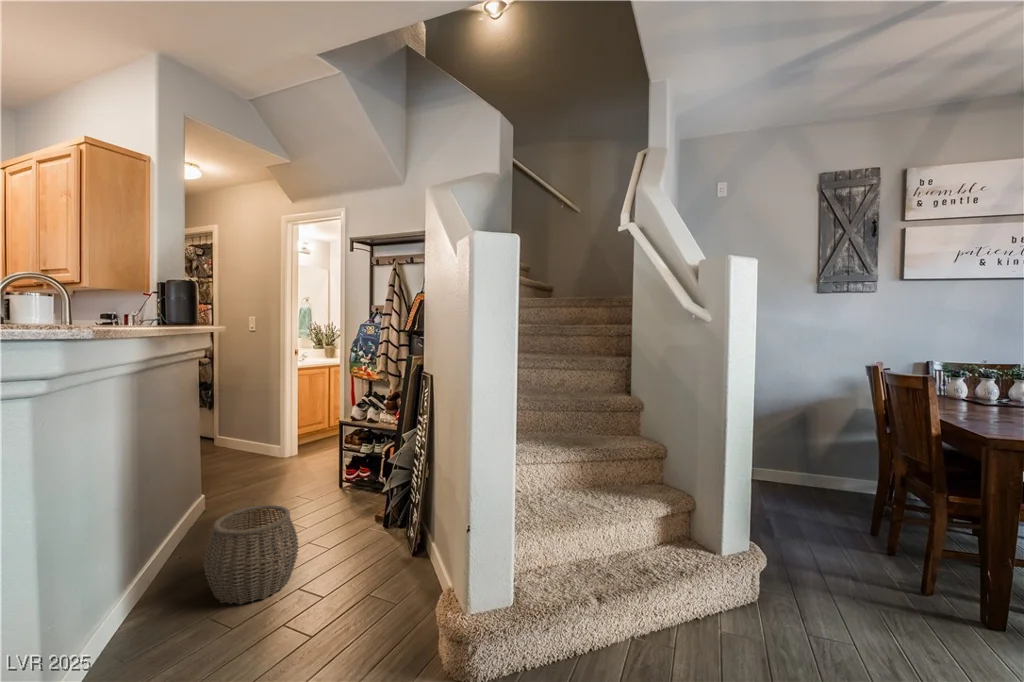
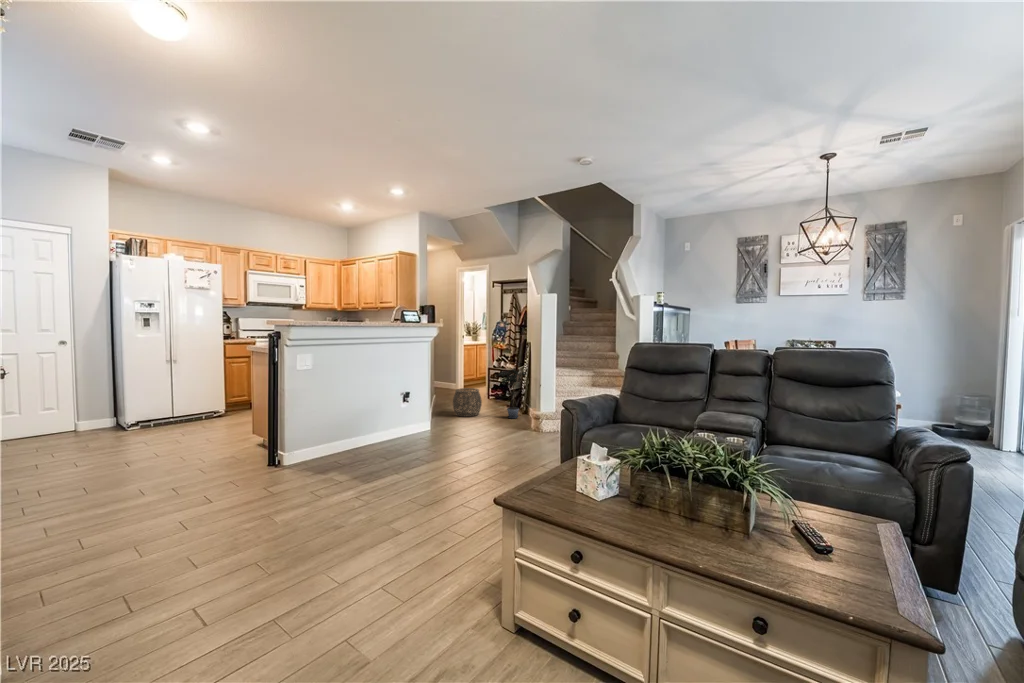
potted plant: none [331,453,430,597] -> present [496,367,526,419]

